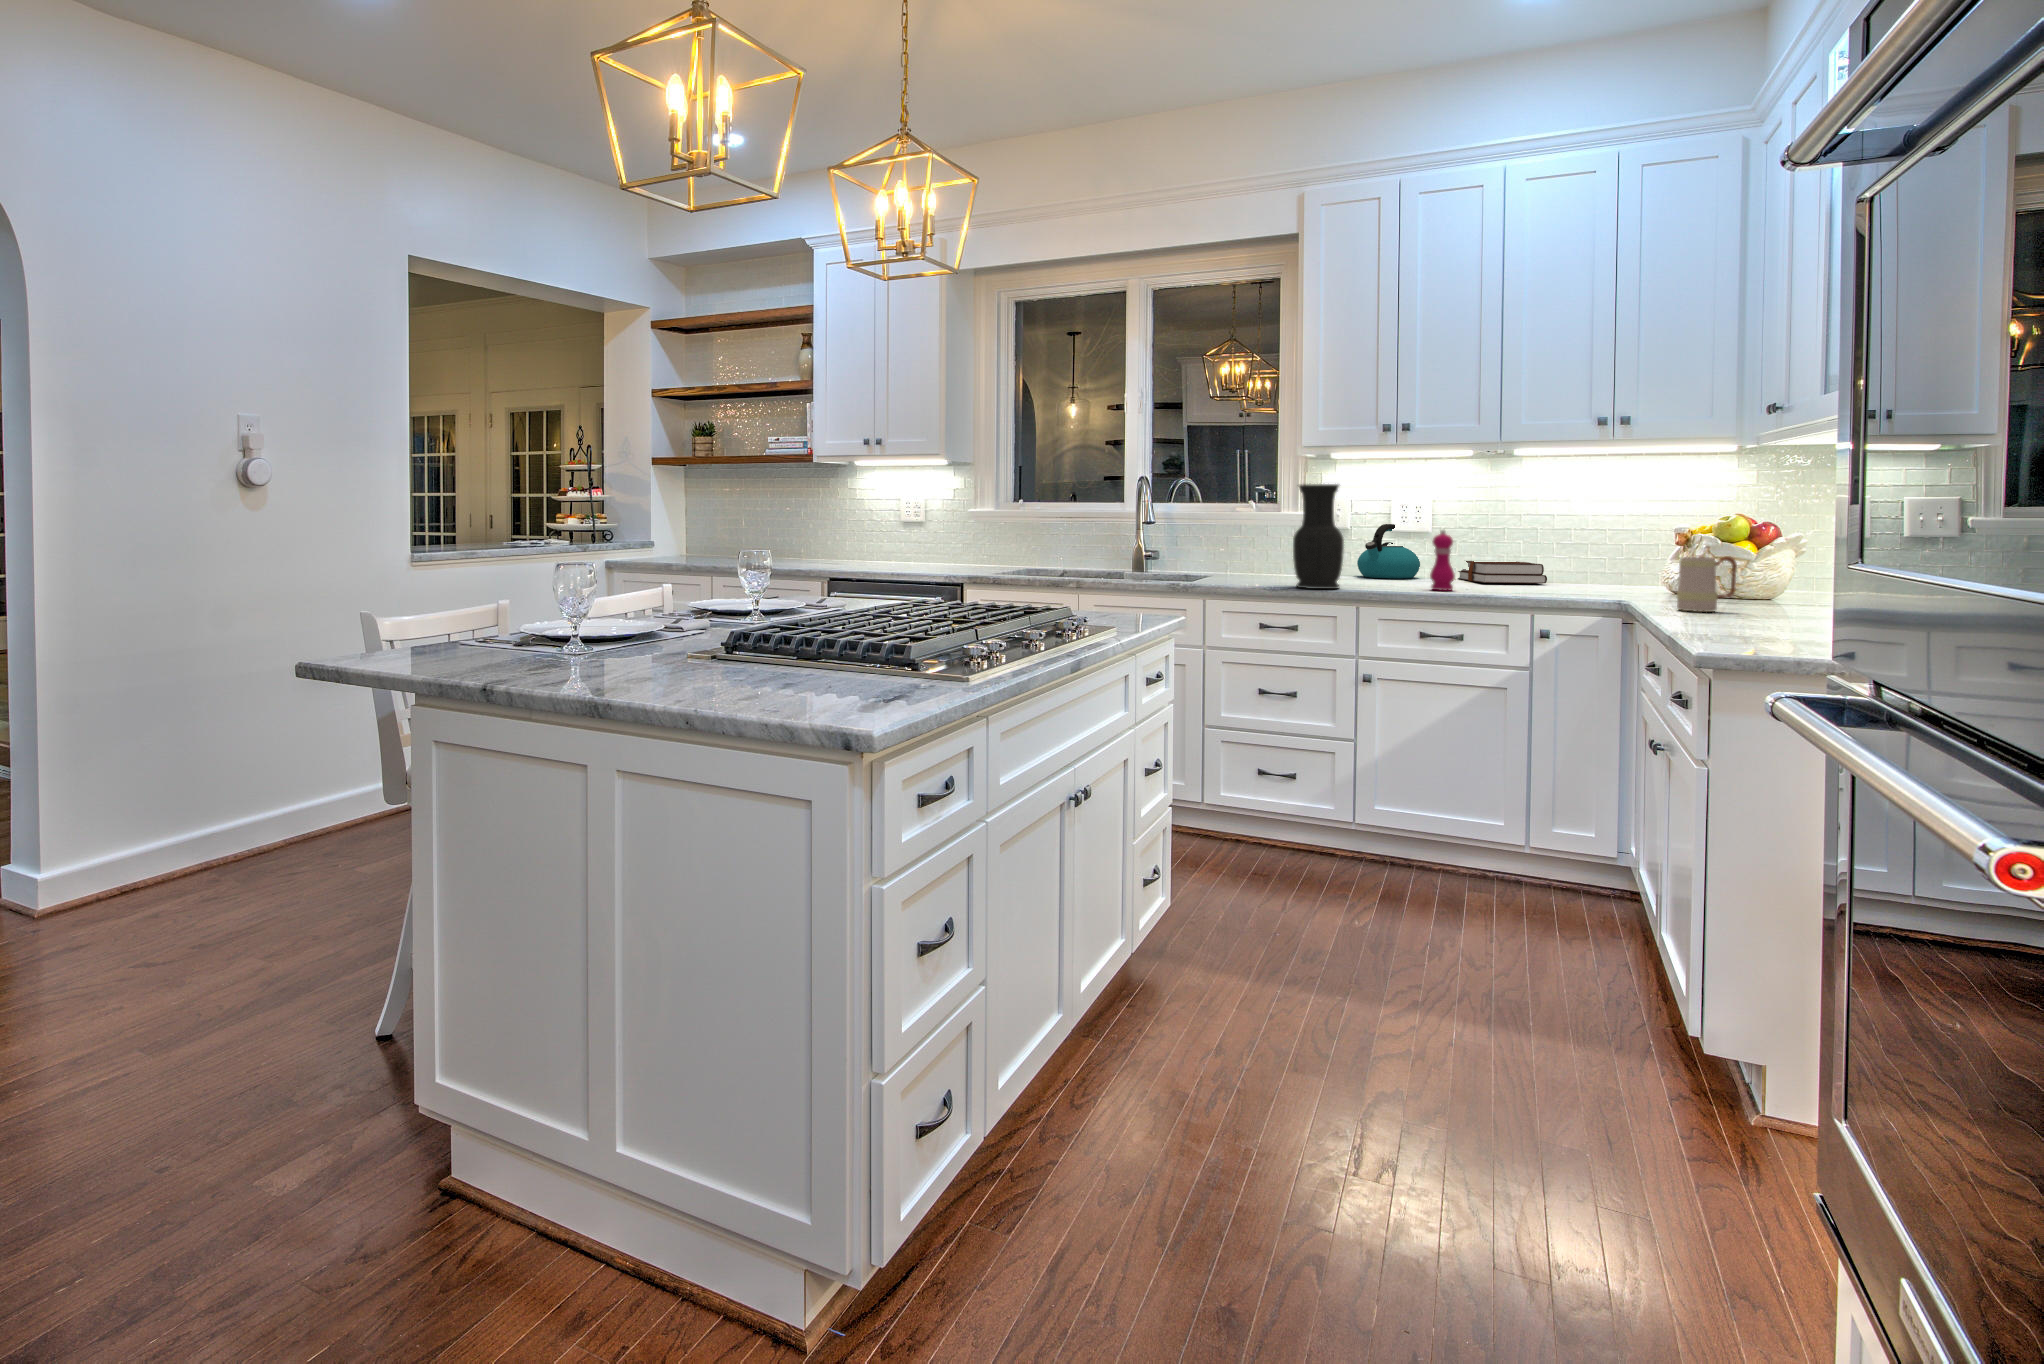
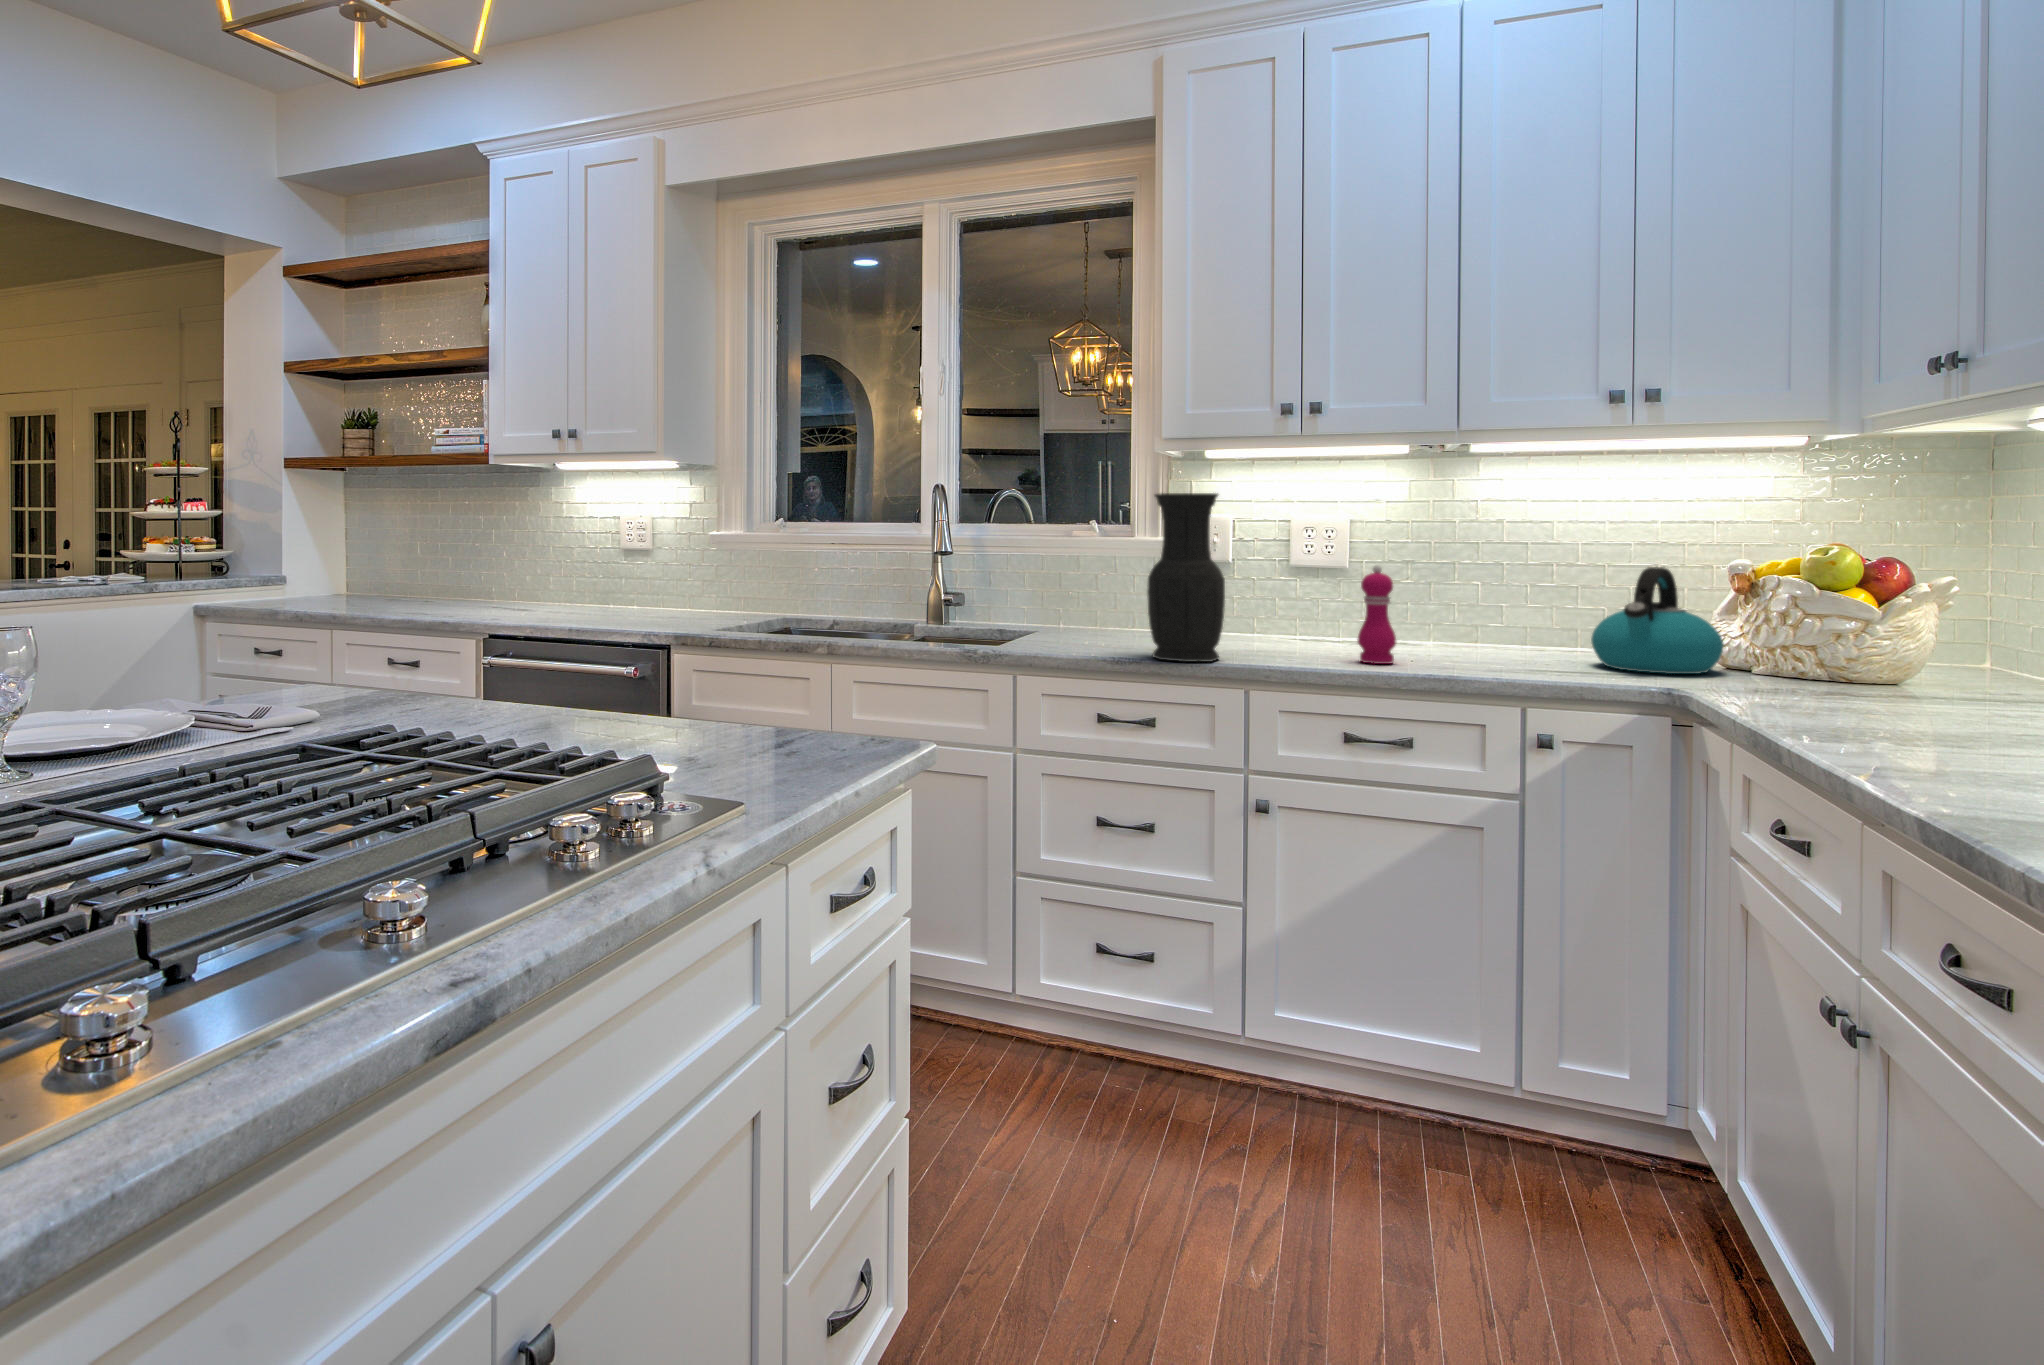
kettle: present [1357,524,1420,579] -> present [1591,567,1724,674]
mug: present [1677,556,1737,612] -> none [1791,620,1901,720]
hardback book: present [1458,561,1547,584] -> none [1388,608,1525,646]

